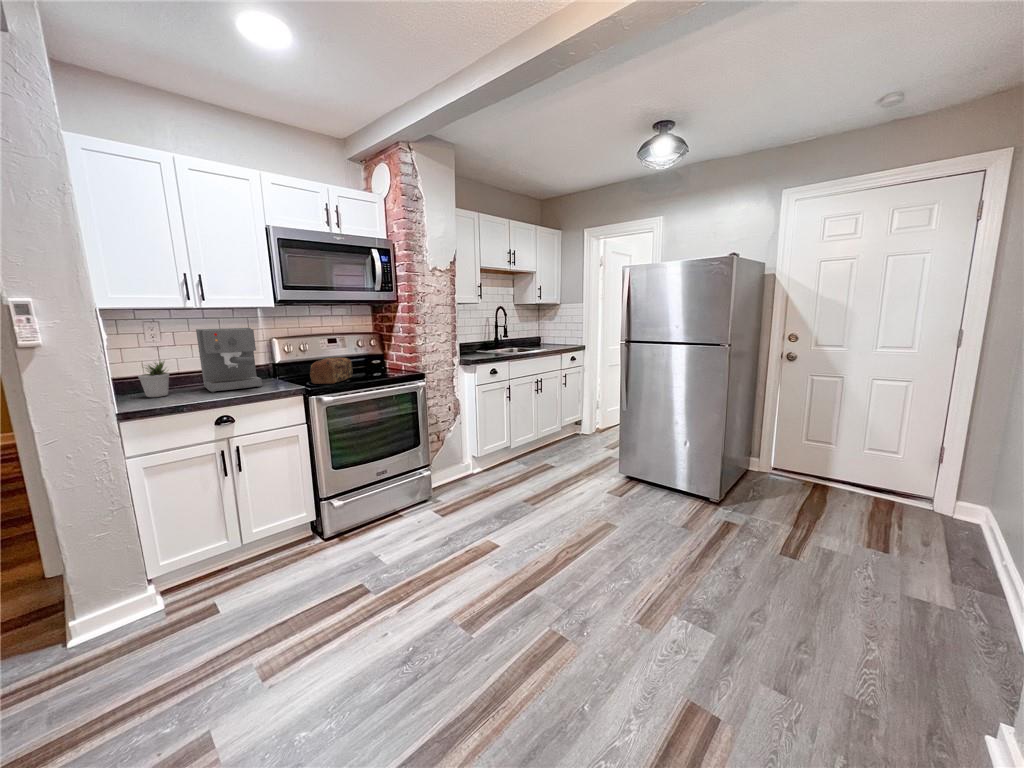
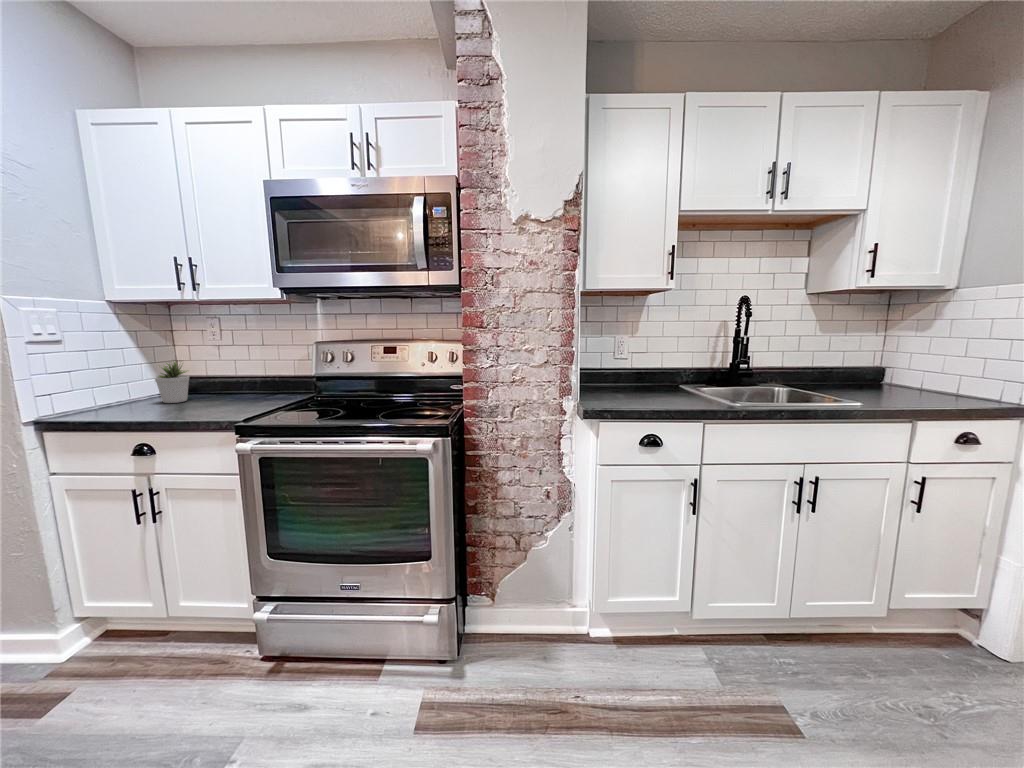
coffee maker: present [196,328,262,392] -> none [196,327,290,407]
bread loaf: present [310,357,353,384] -> none [291,375,372,419]

